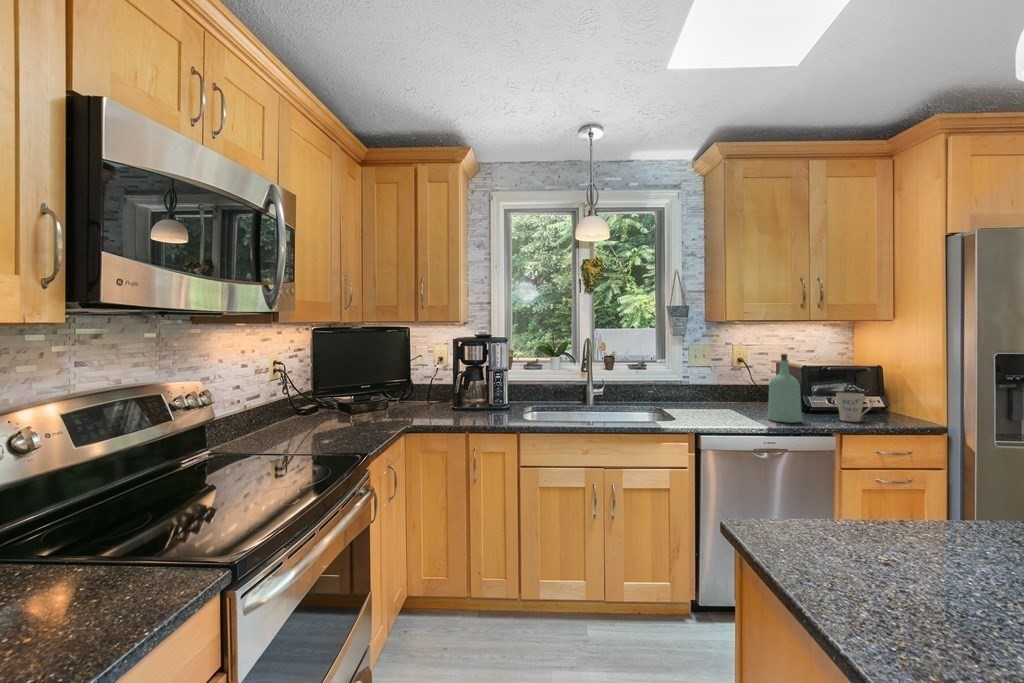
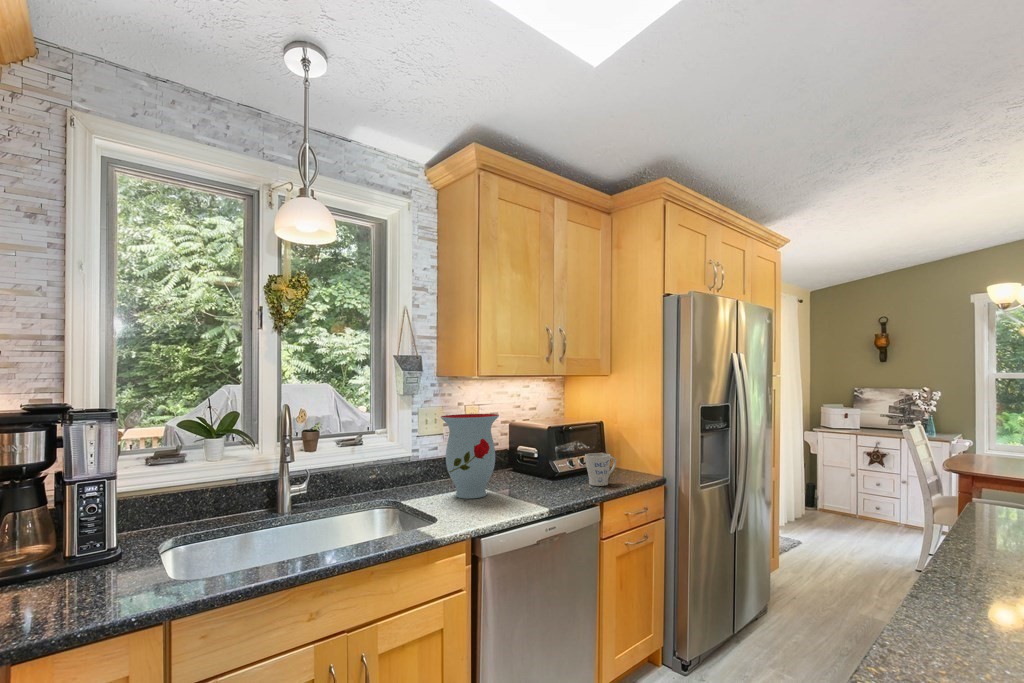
vase: none [694,351,743,414] -> present [441,414,499,499]
bottle: present [768,354,802,423] -> none [533,415,570,499]

